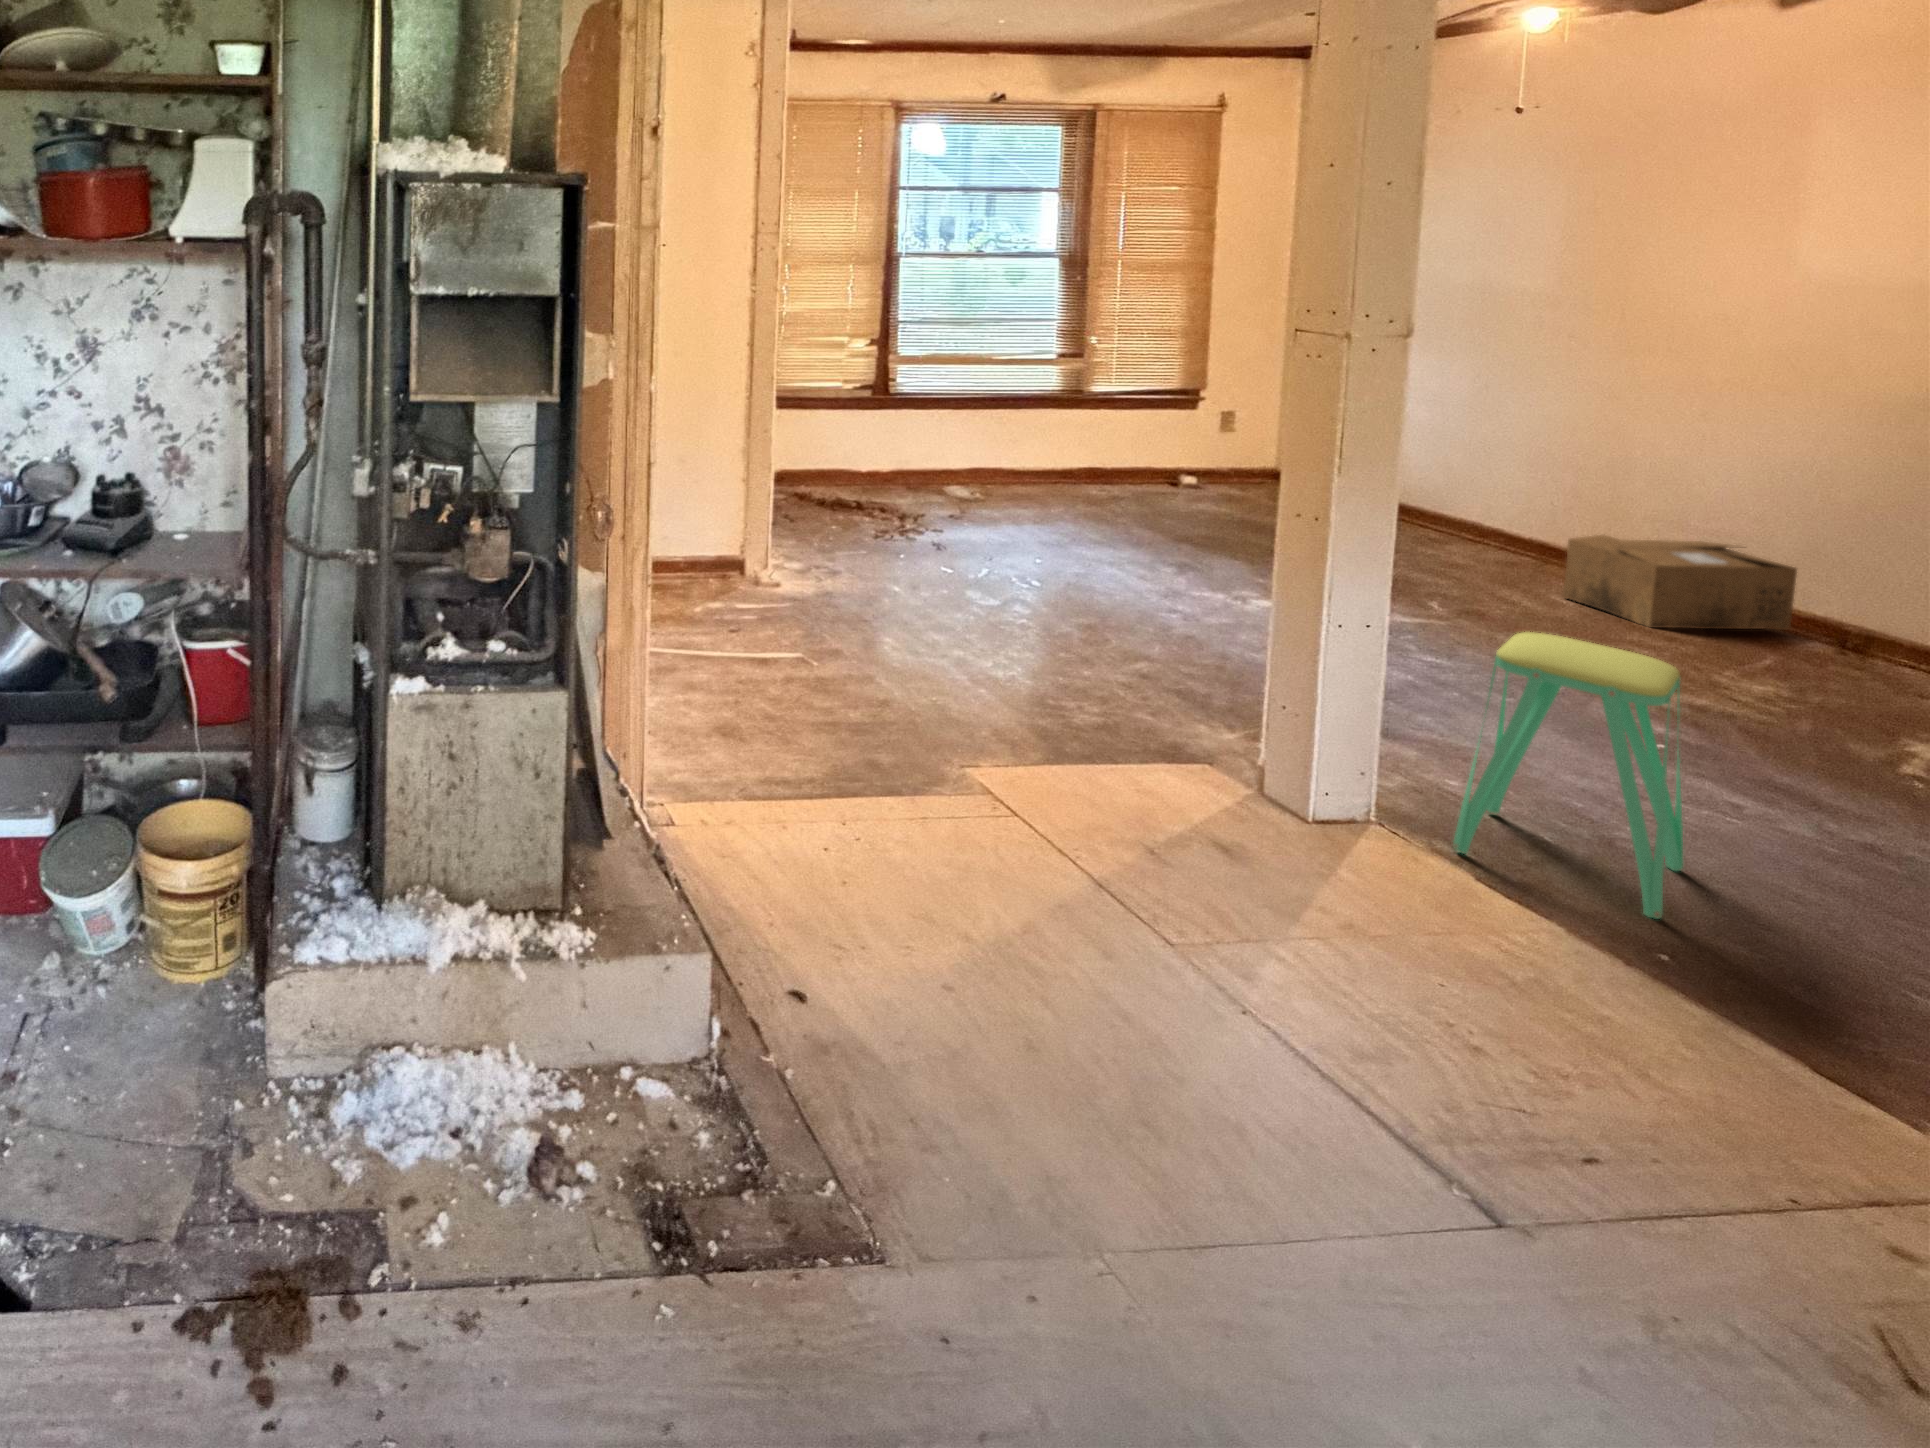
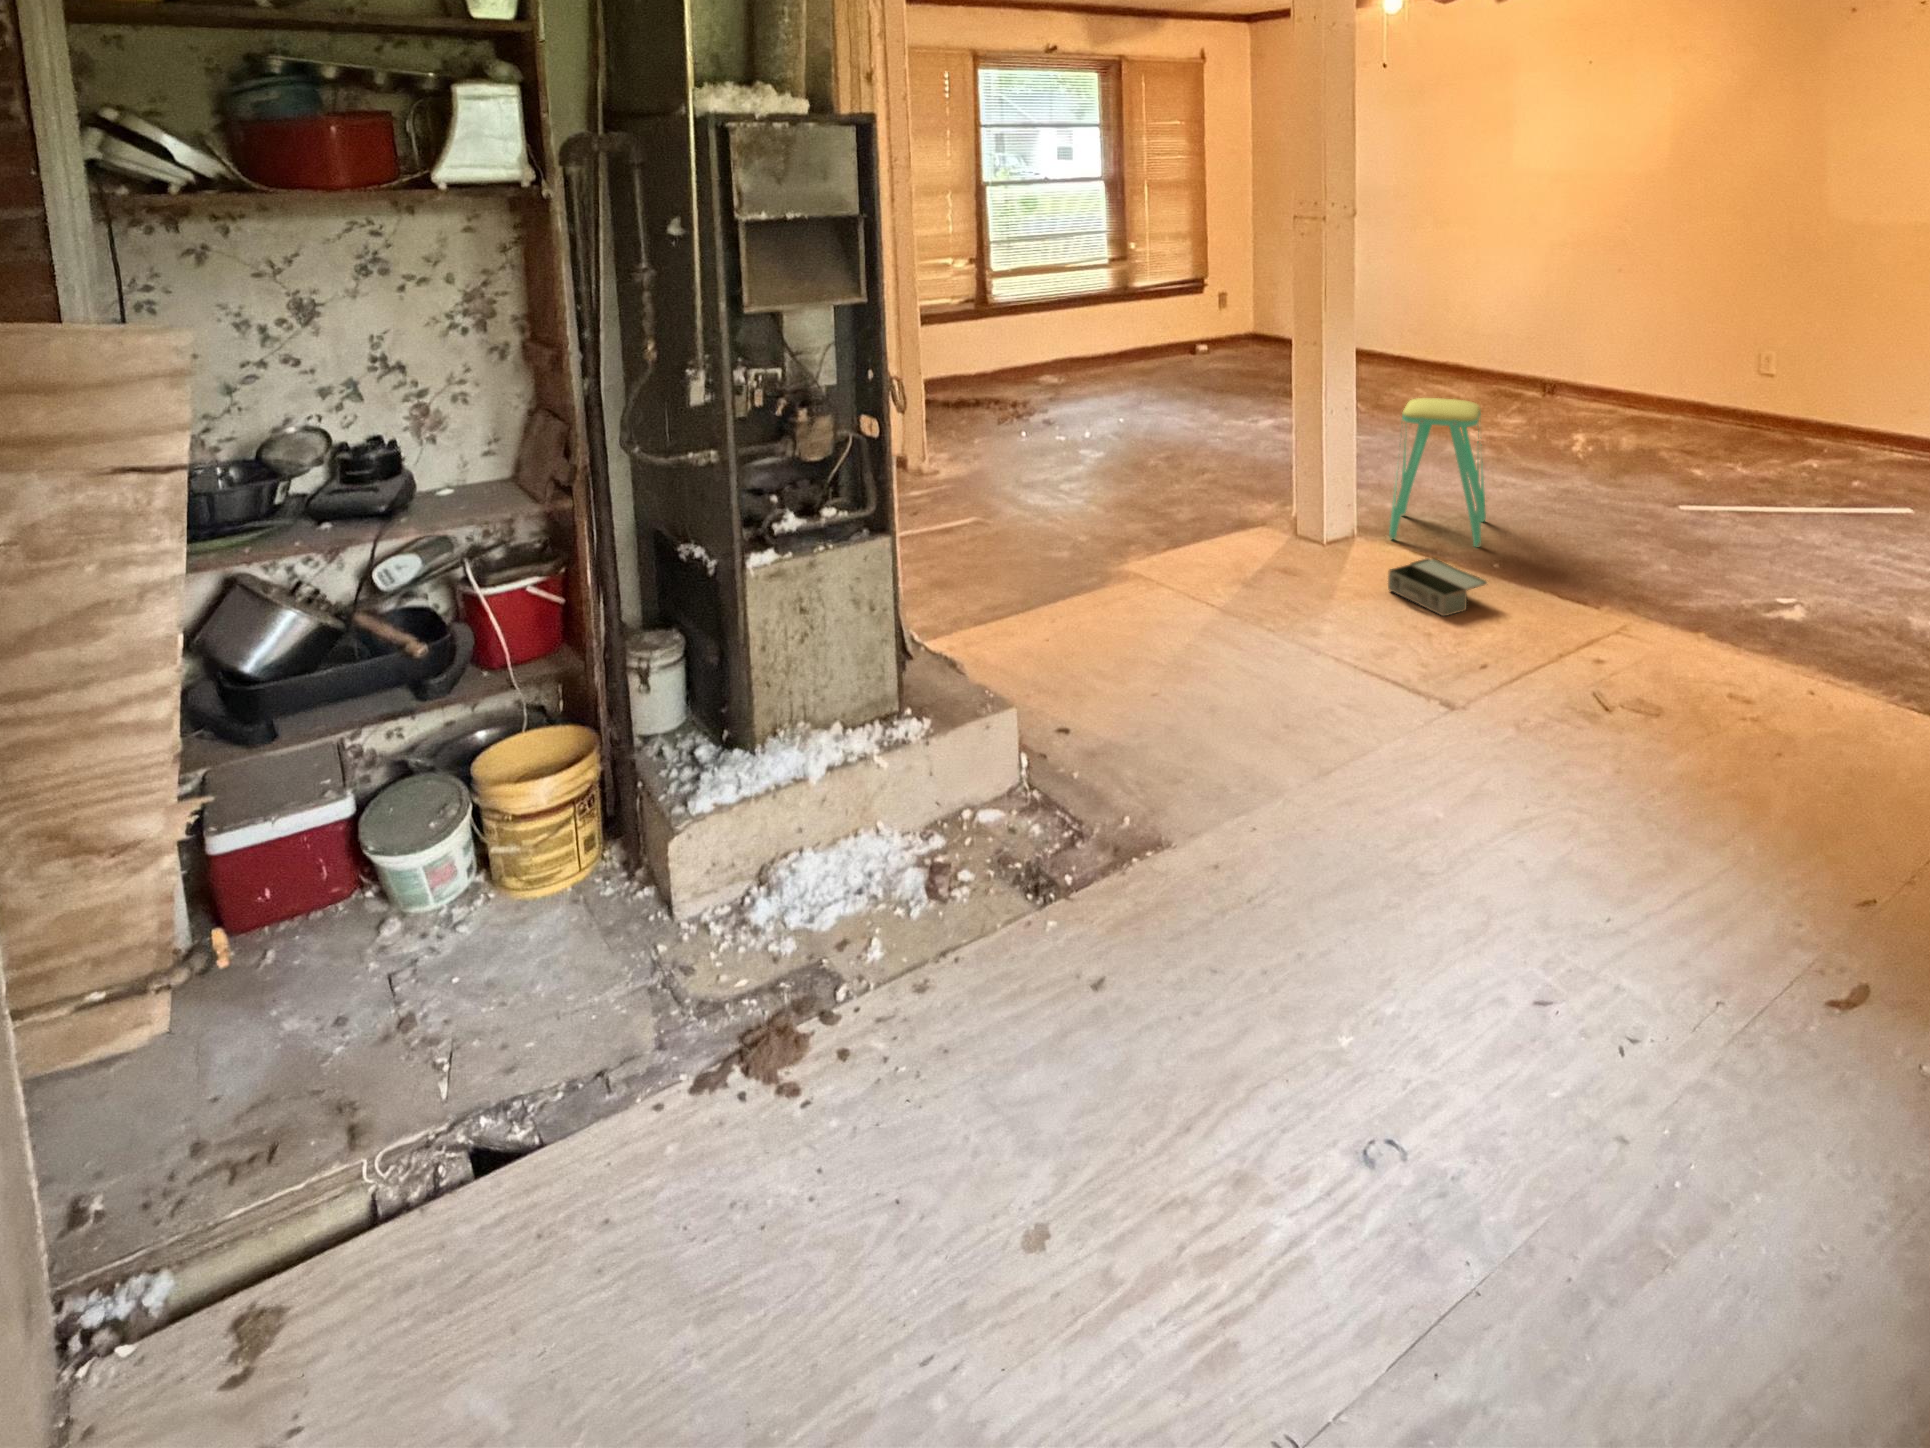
cardboard box: present [1563,535,1797,630] -> none [1412,342,1512,399]
toolbox: none [1428,913,1660,1040] -> present [1388,558,1487,616]

